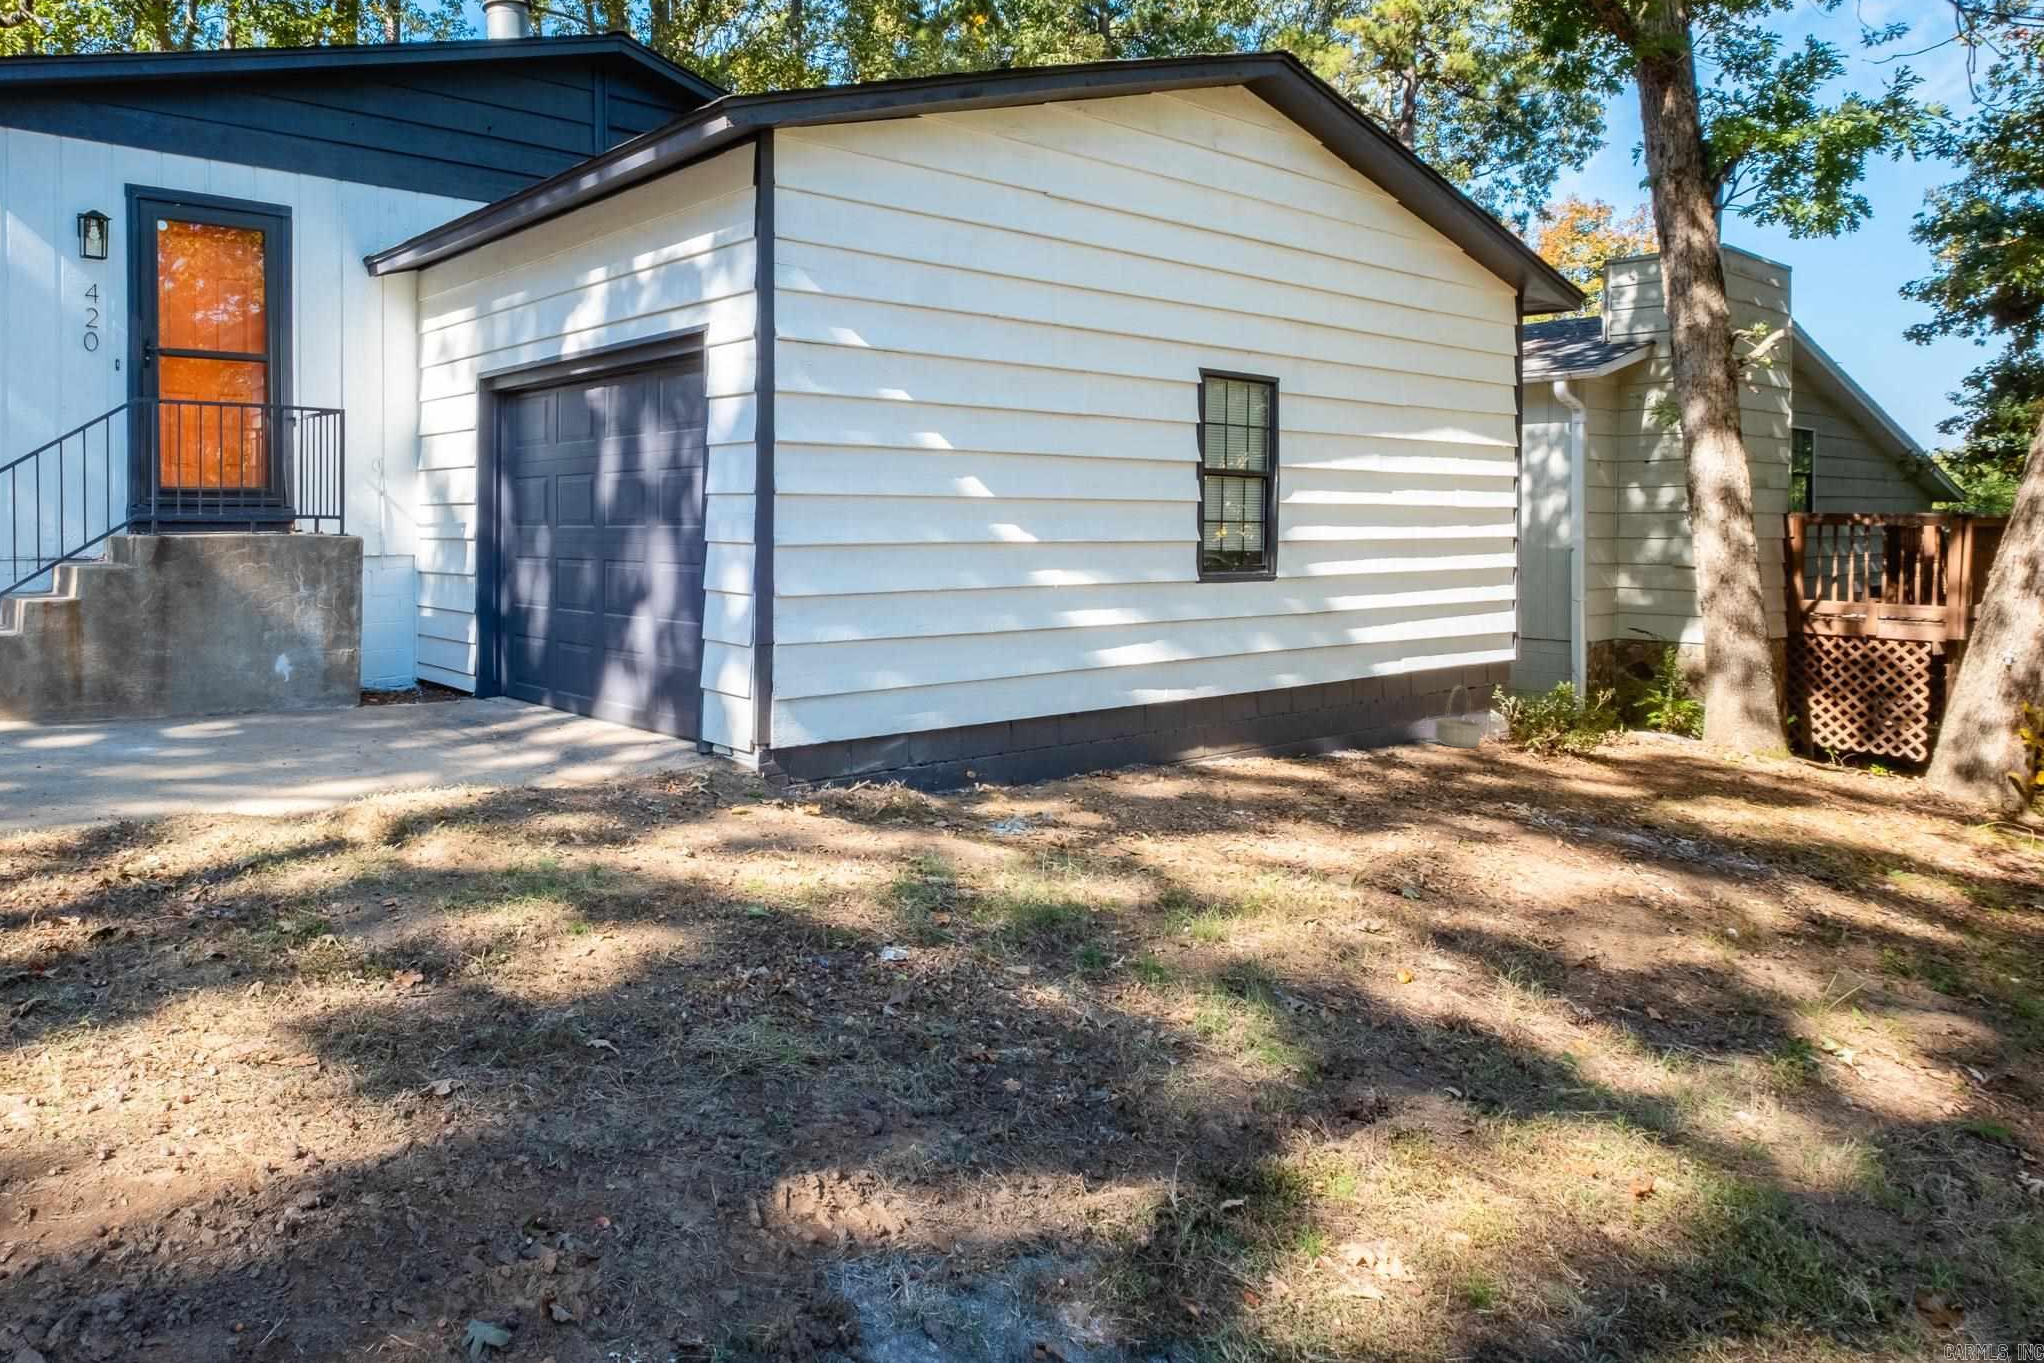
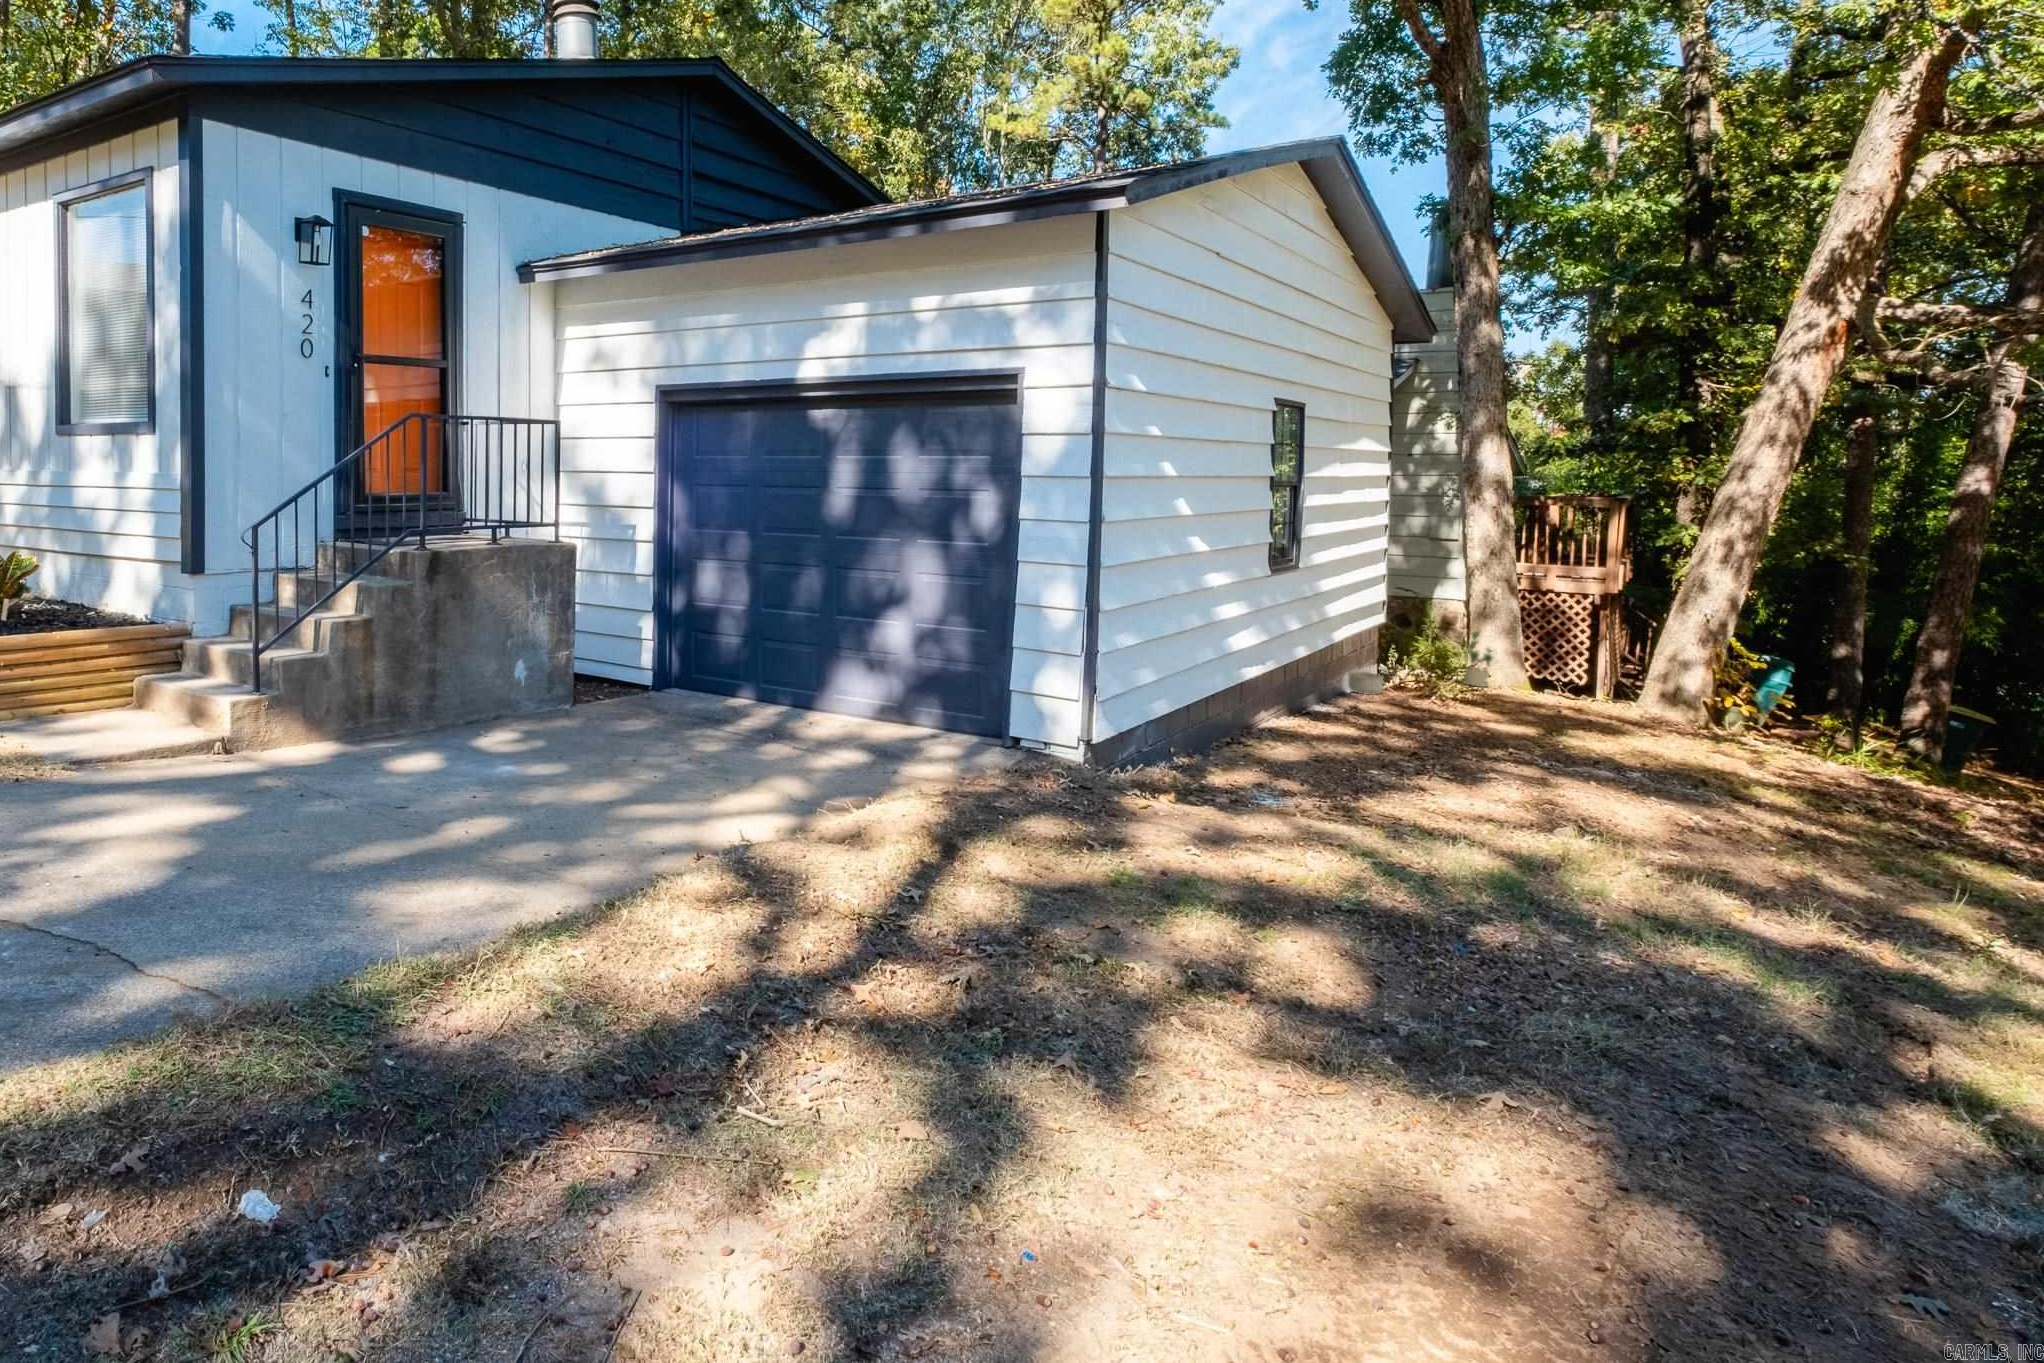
potted plant: none [1655,677,1704,751] -> present [1464,631,1494,687]

